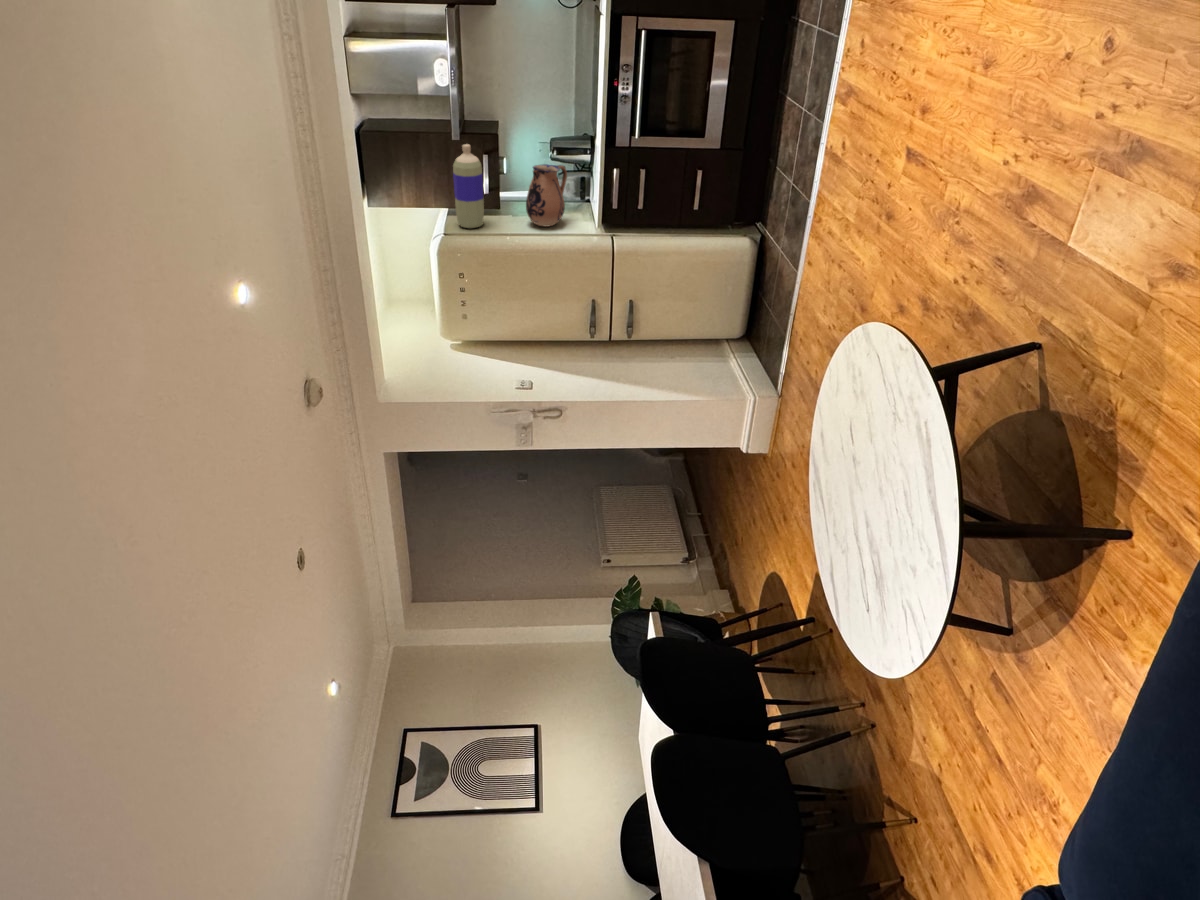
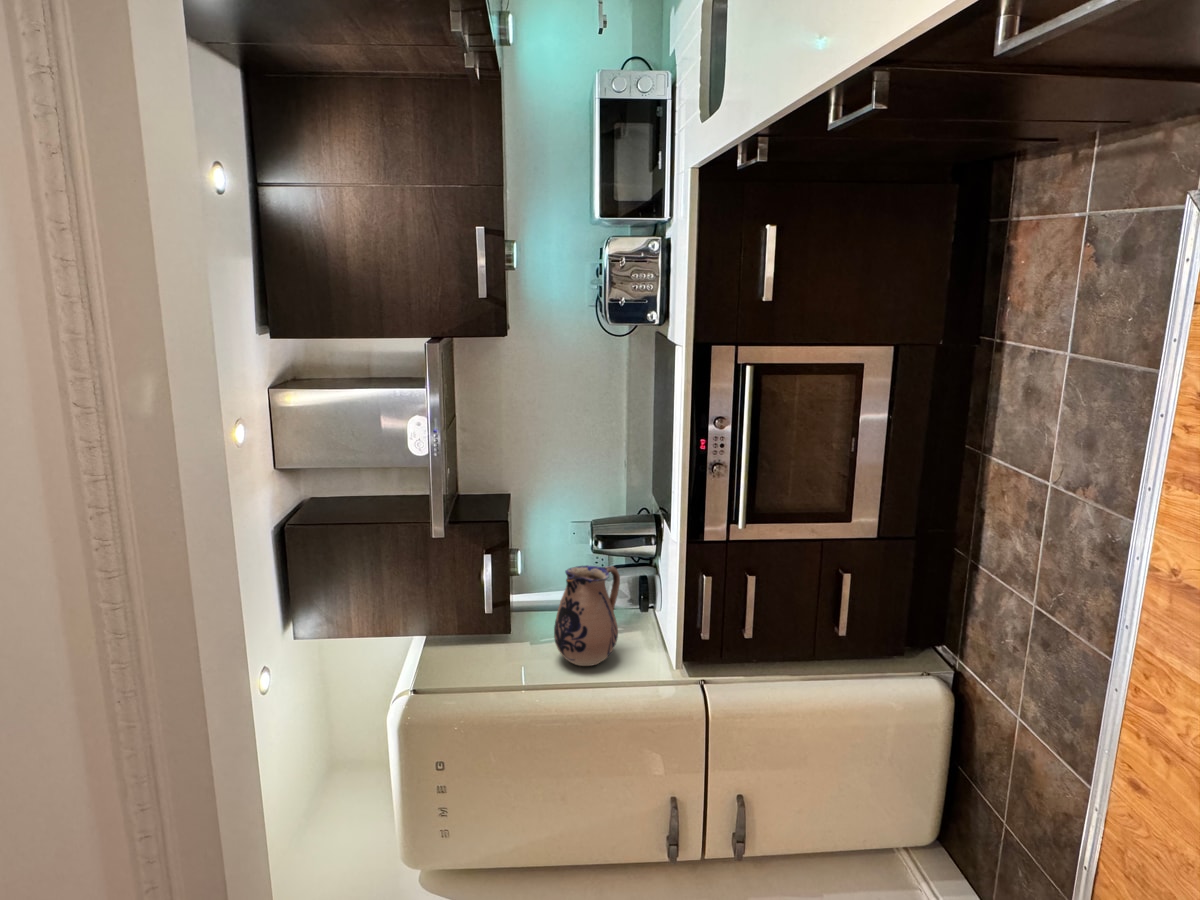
bottle: present [453,144,484,228] -> none [435,542,485,674]

